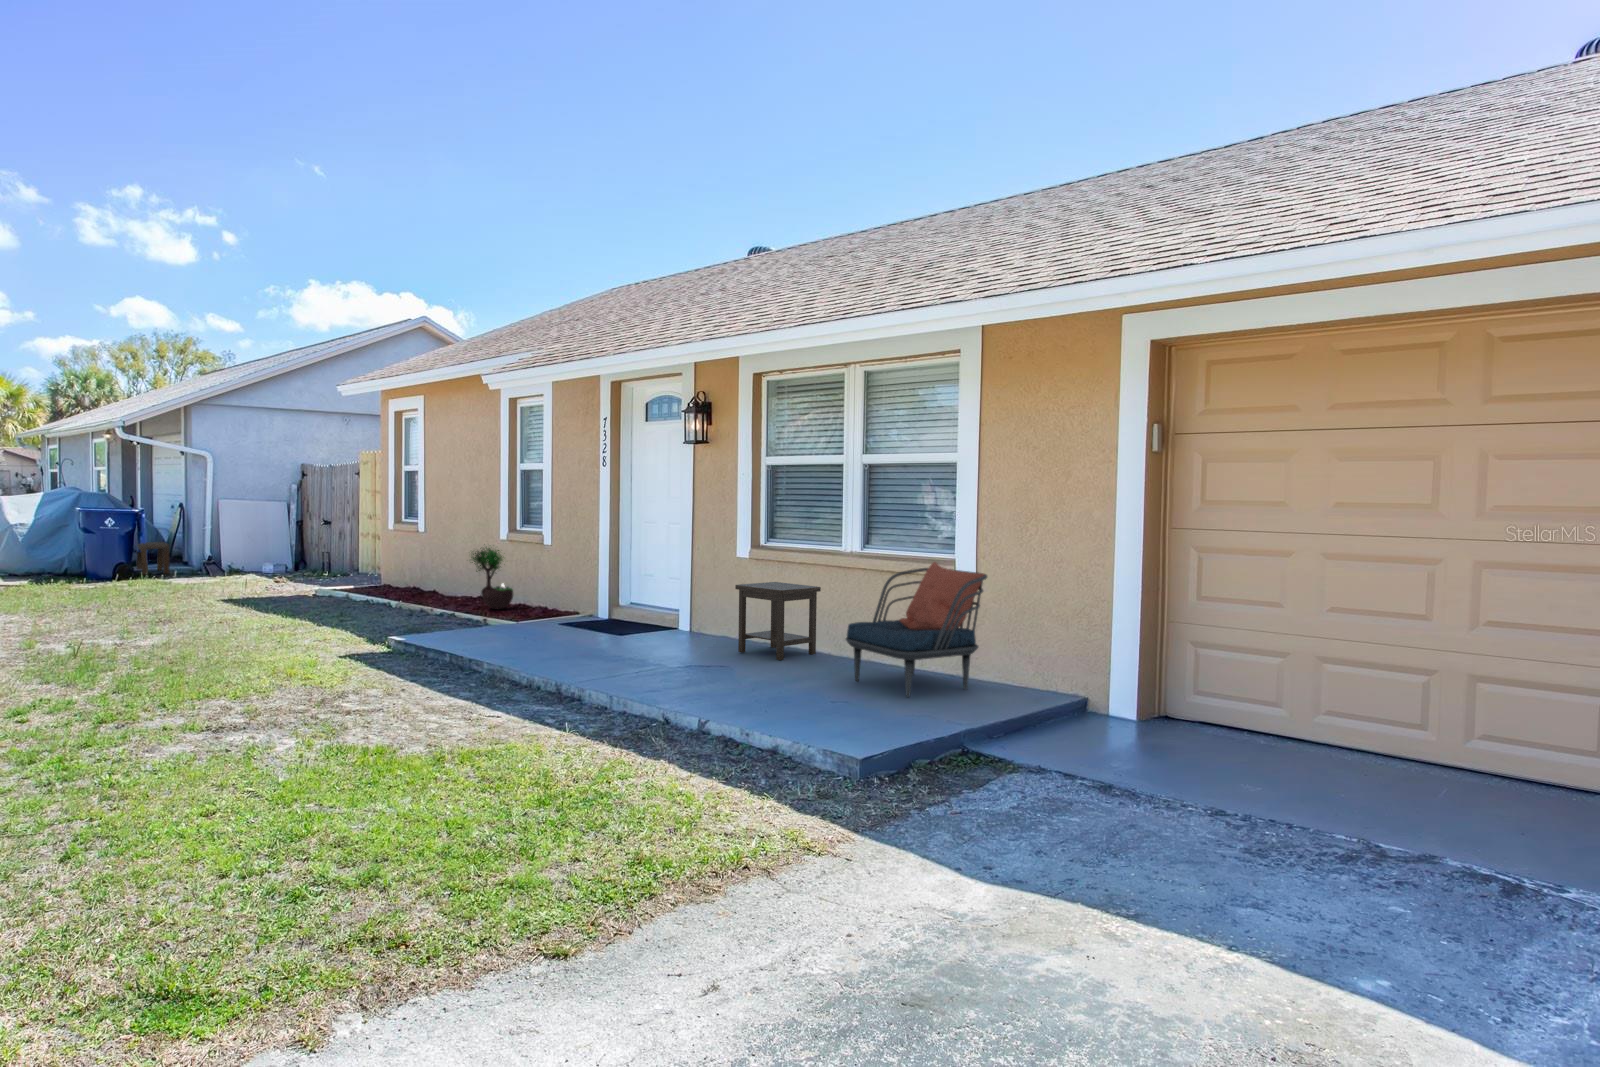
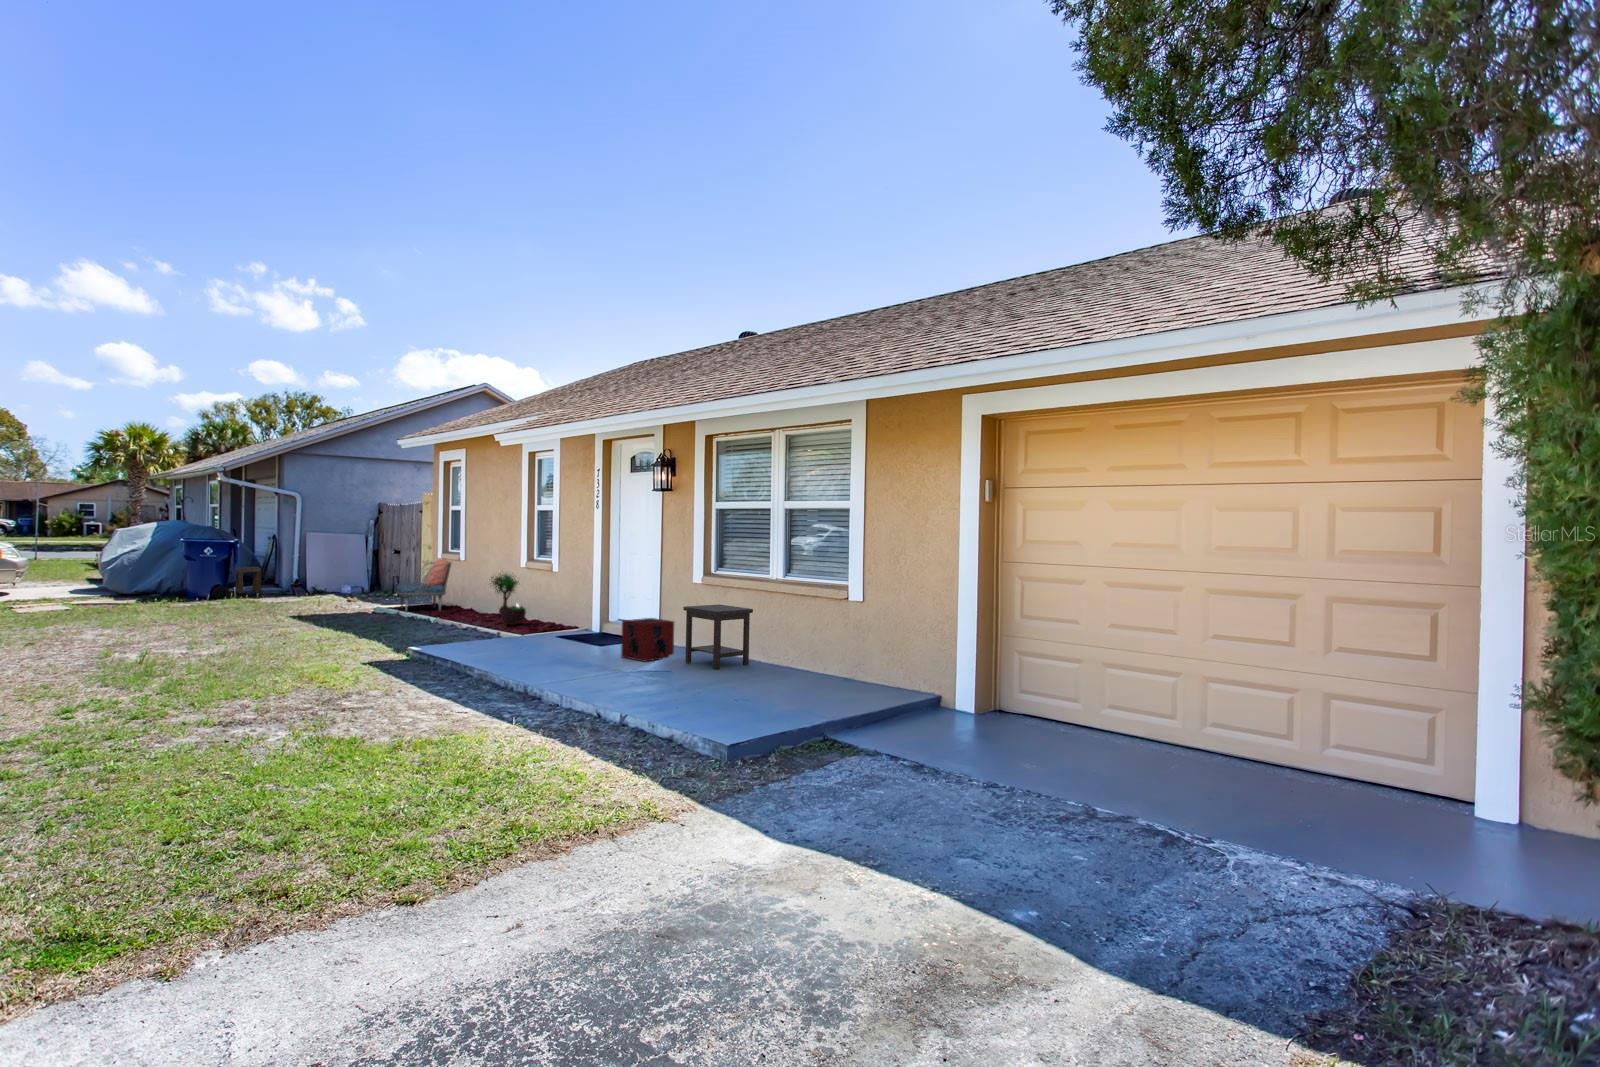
armchair: present [846,562,987,697] -> present [396,558,451,611]
storage box: none [651,599,715,652] -> present [621,618,674,662]

